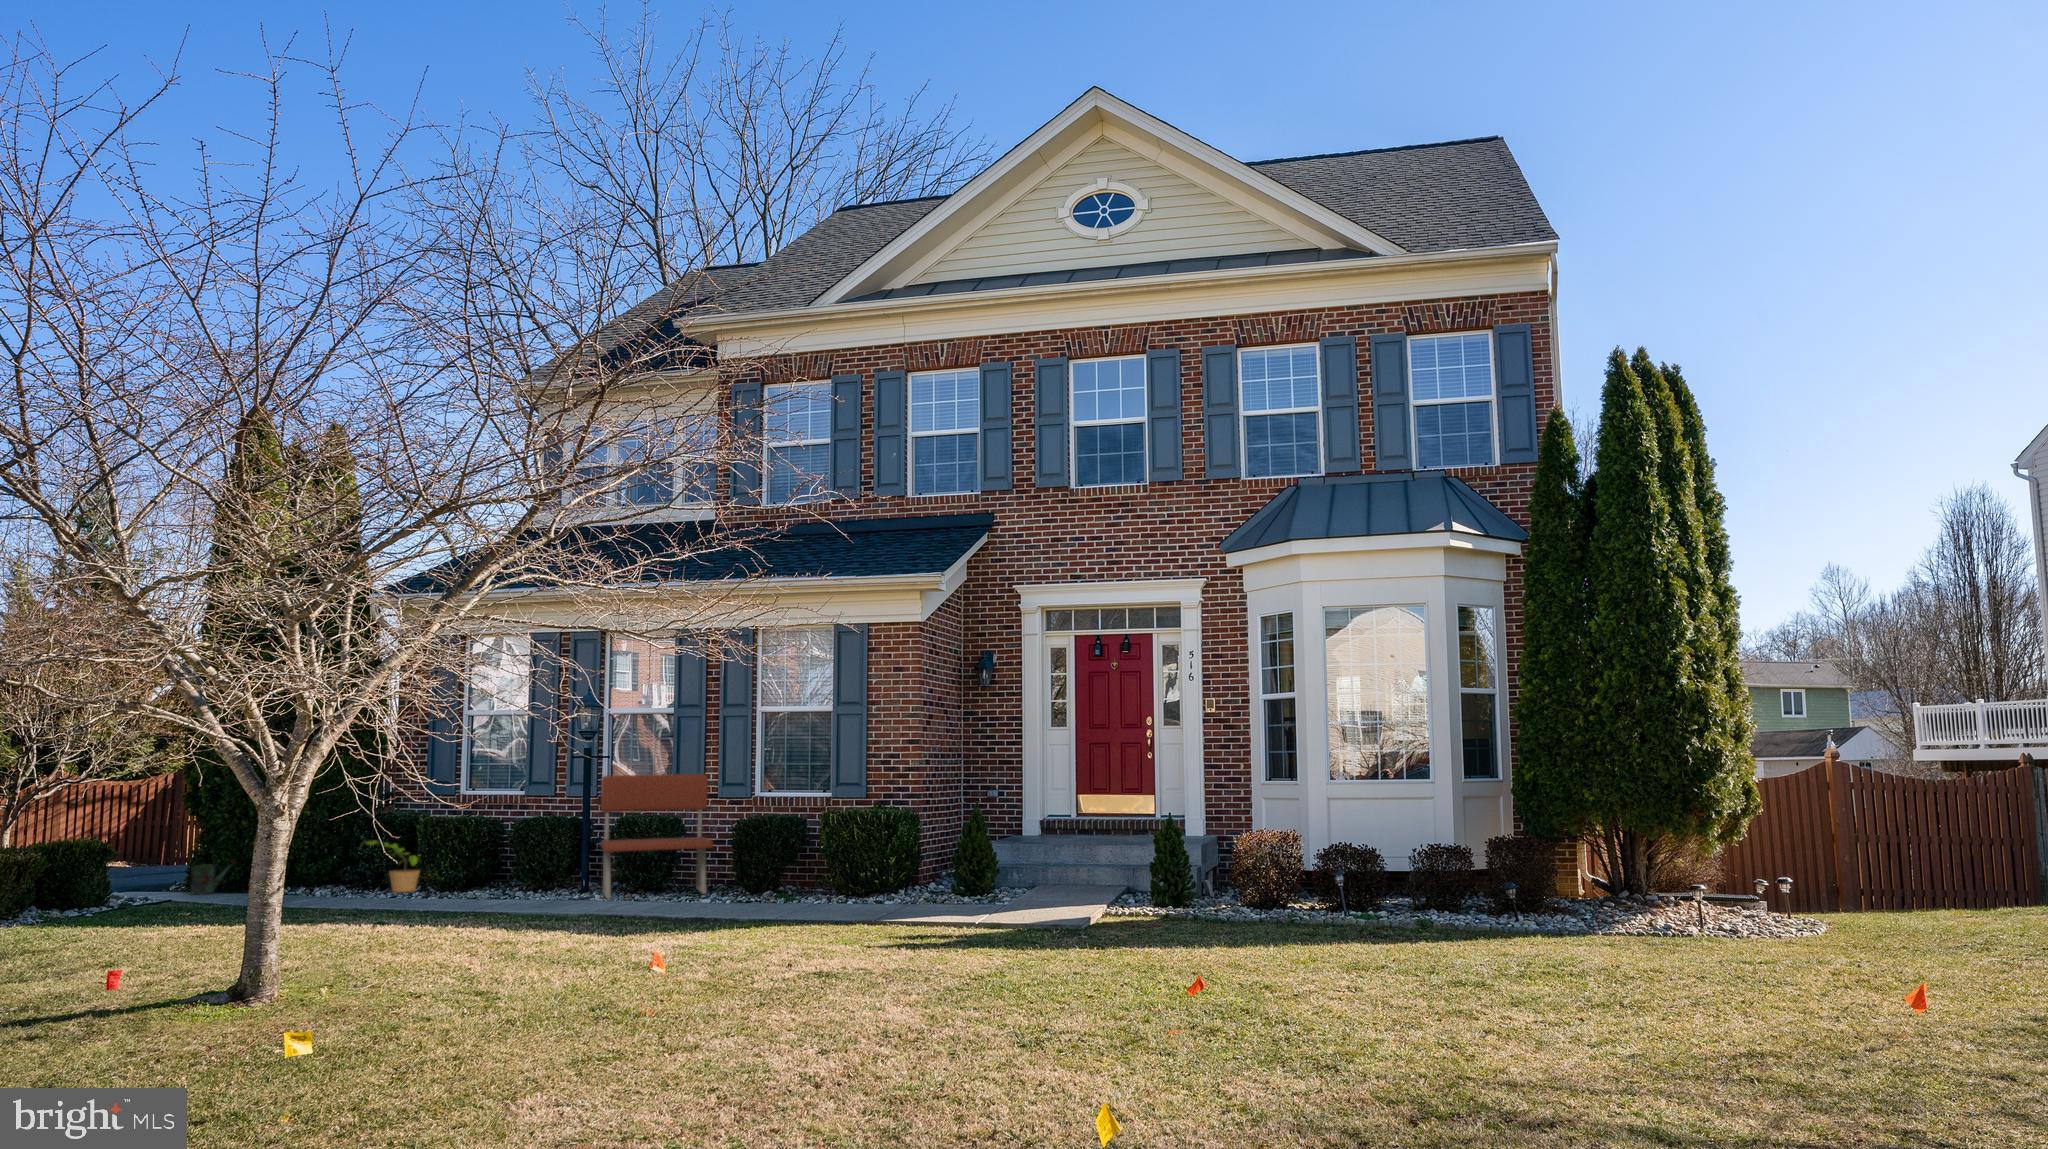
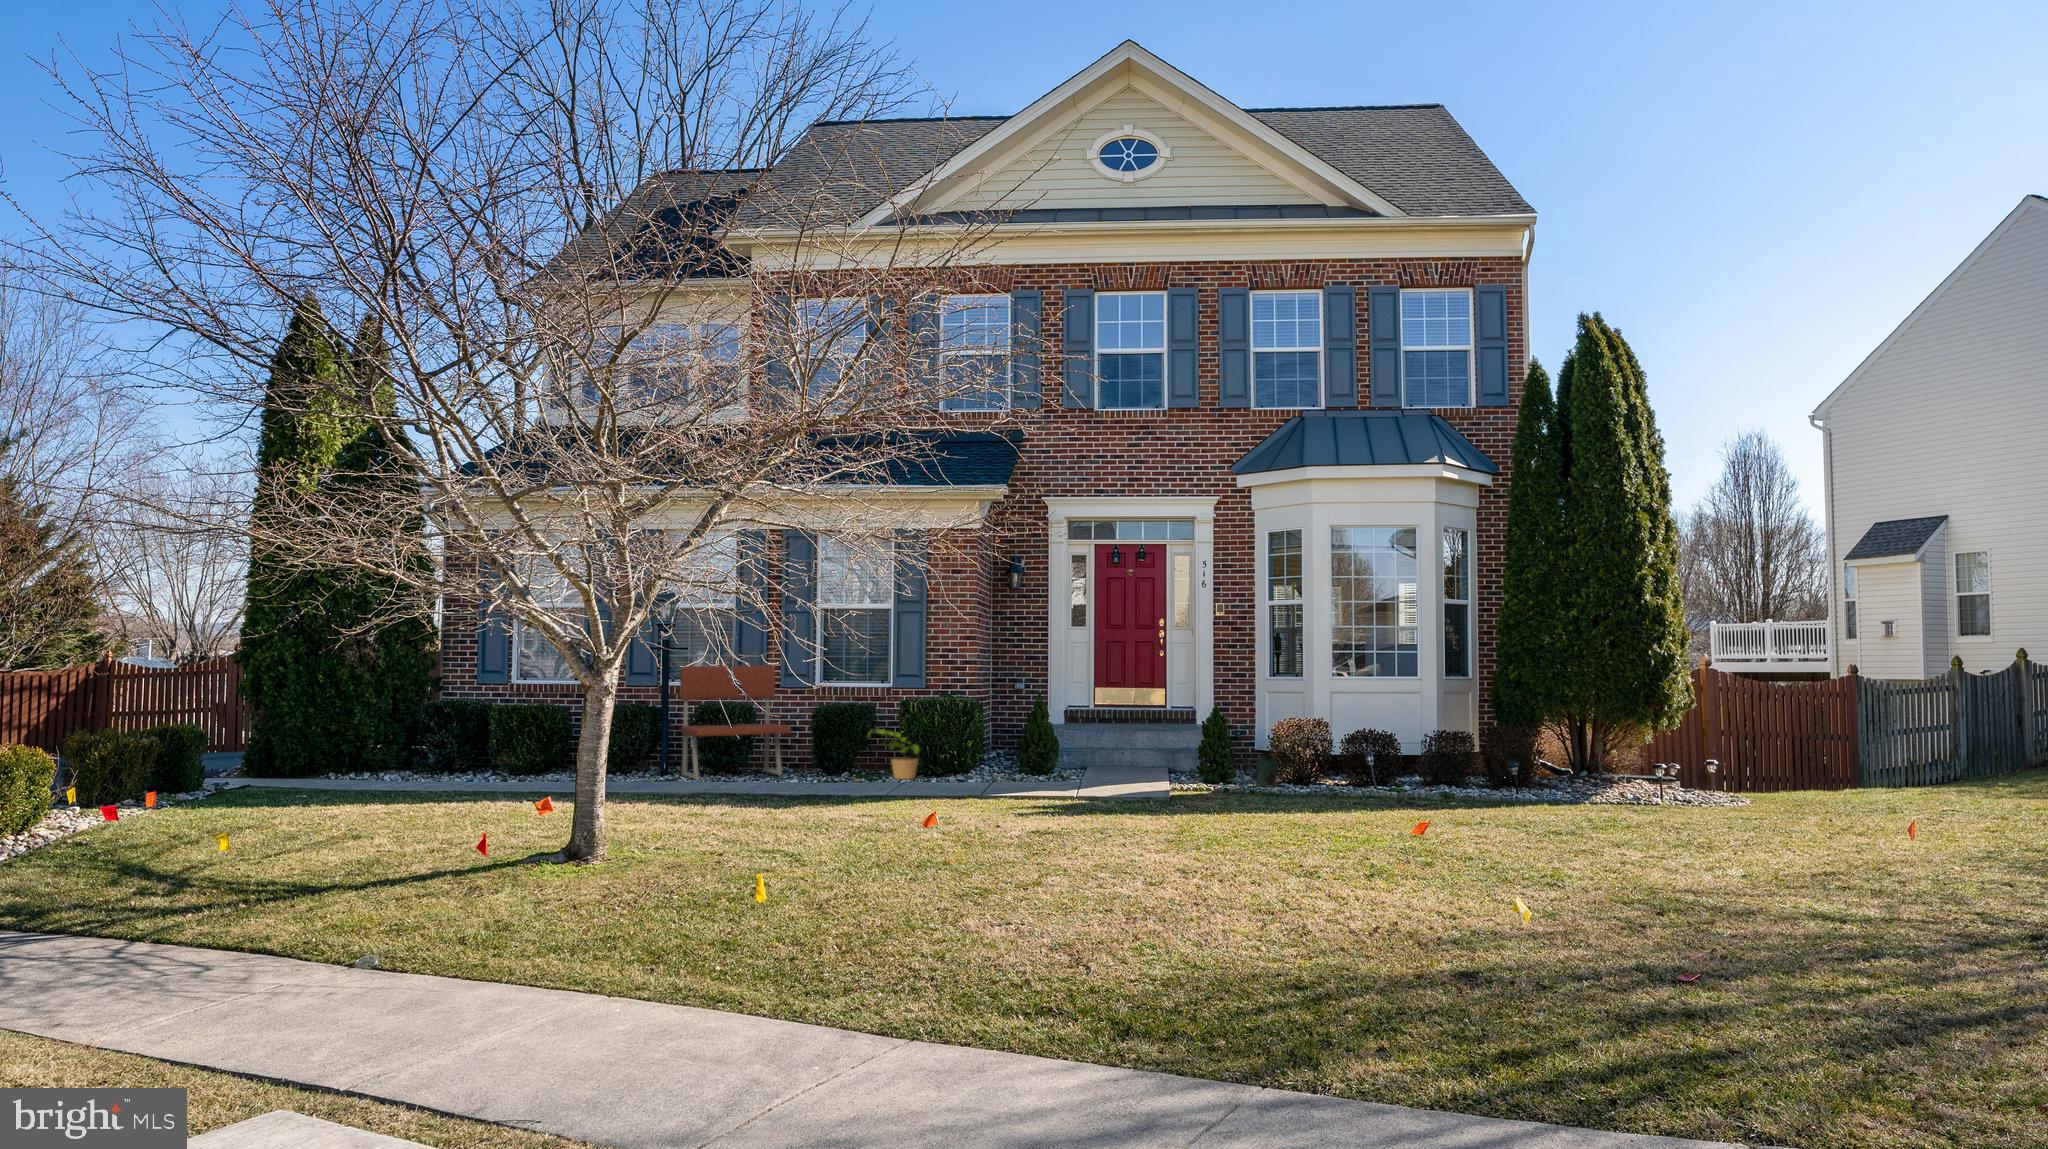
potted plant: present [361,841,420,892] -> present [869,729,919,779]
watering can: present [191,860,236,895] -> present [1238,754,1277,787]

